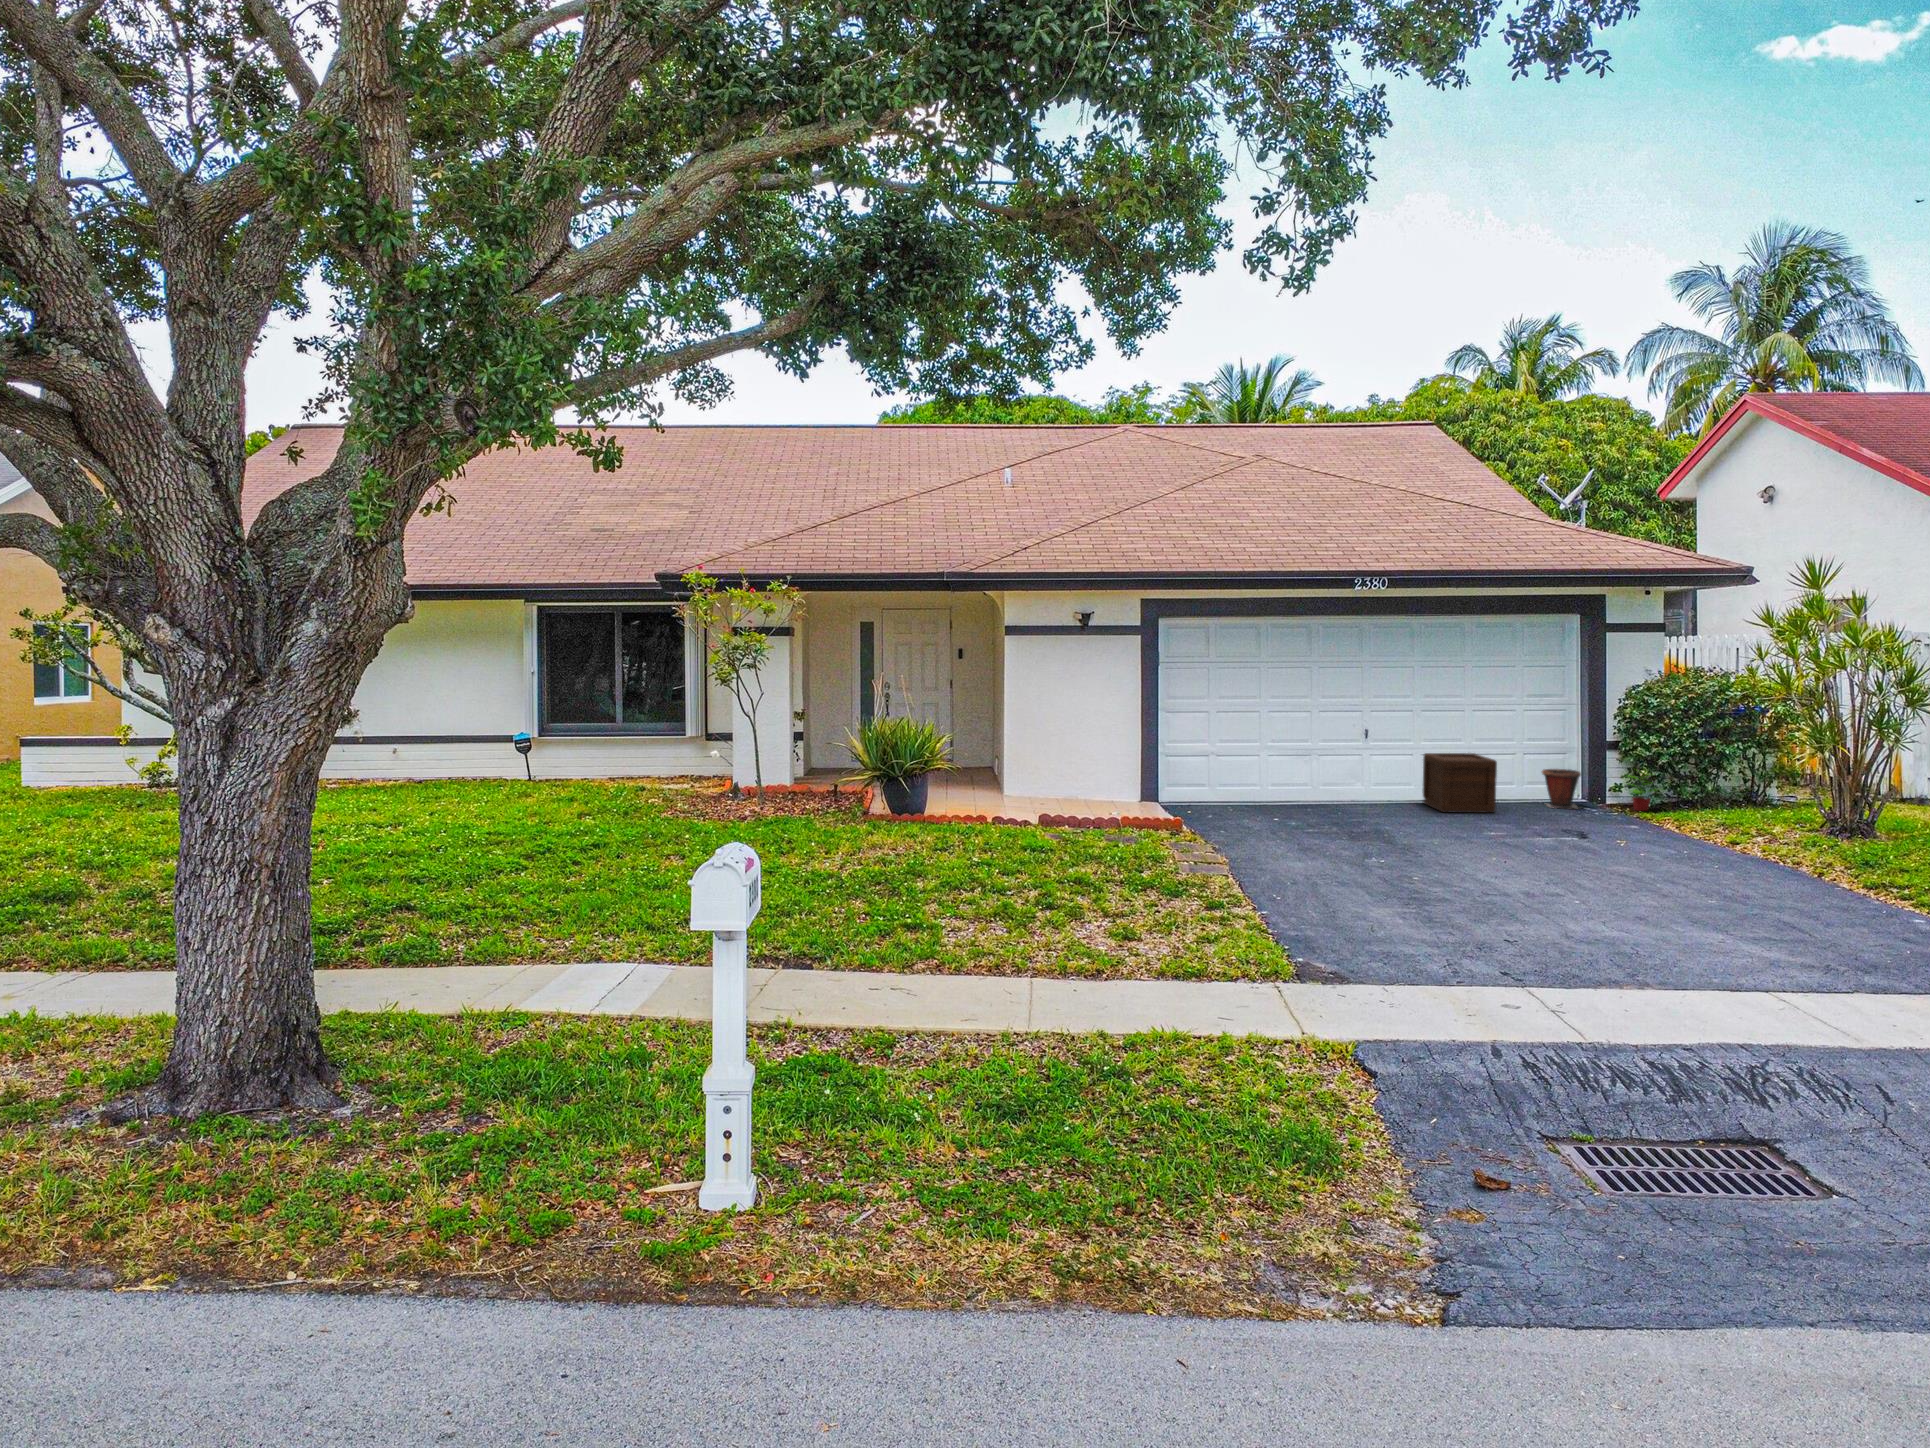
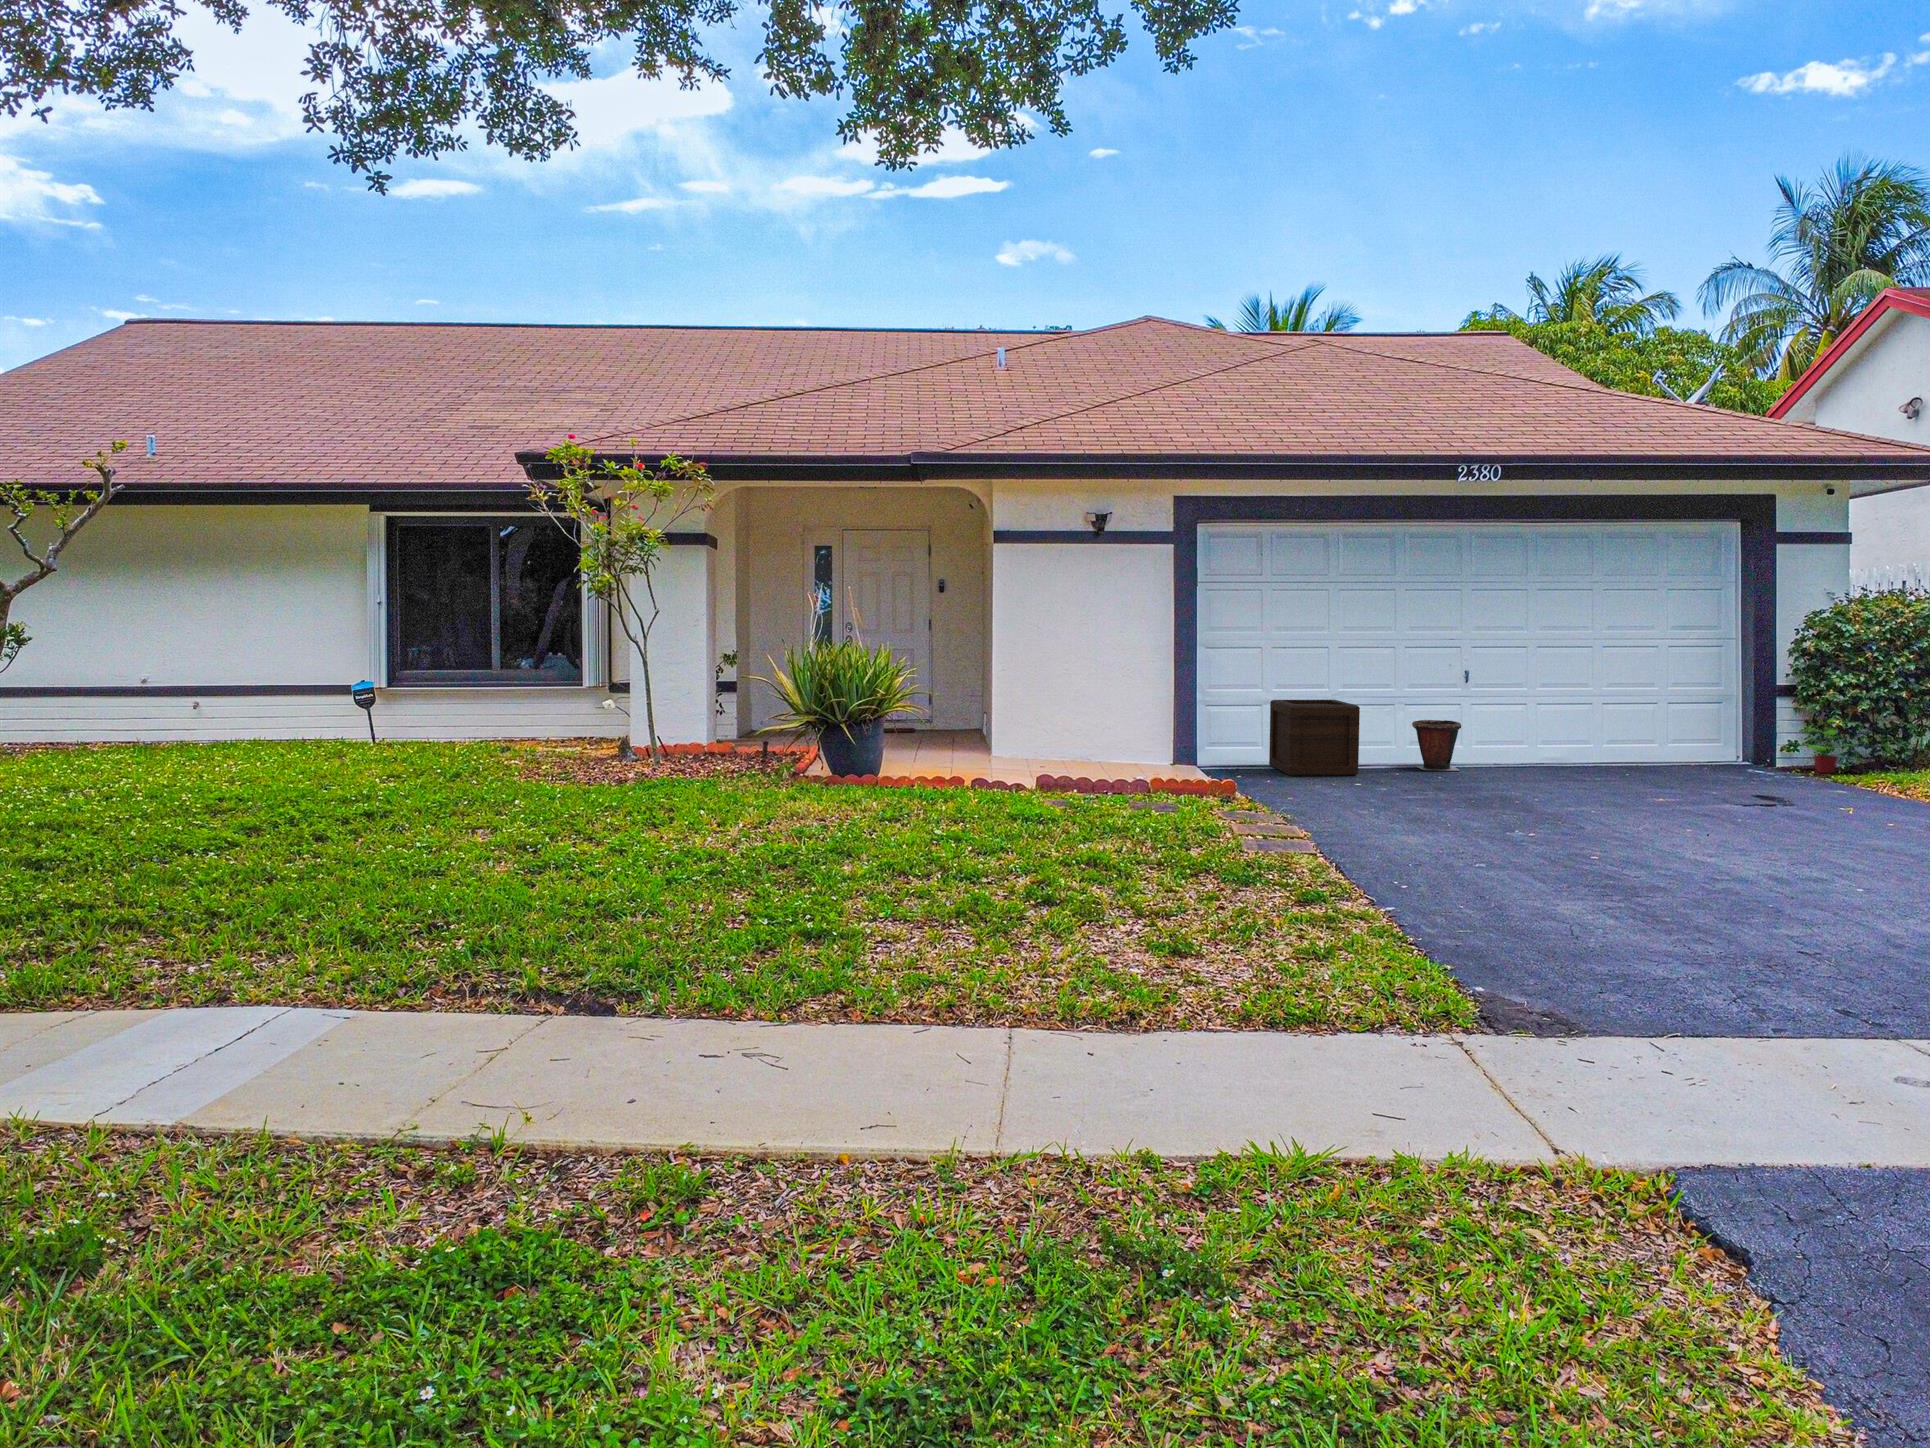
wooden crate: present [1422,753,1497,813] -> present [1269,700,1360,776]
waste bin: present [1542,769,1581,809] -> present [1412,720,1461,771]

